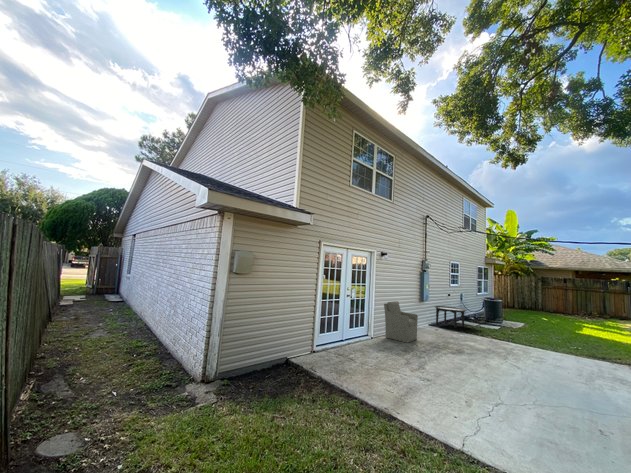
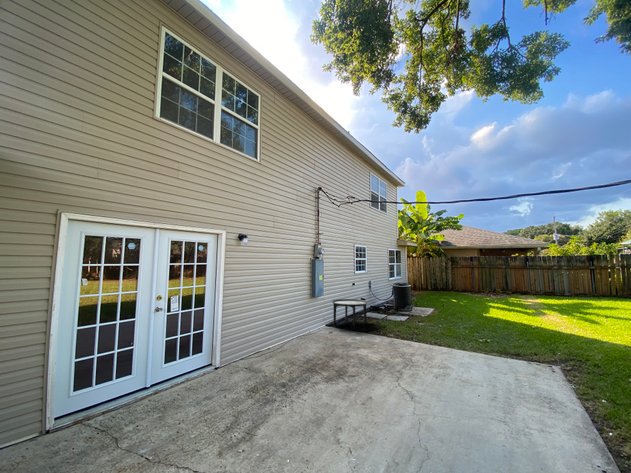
chair: present [384,301,418,343] -> none [236,304,287,370]

